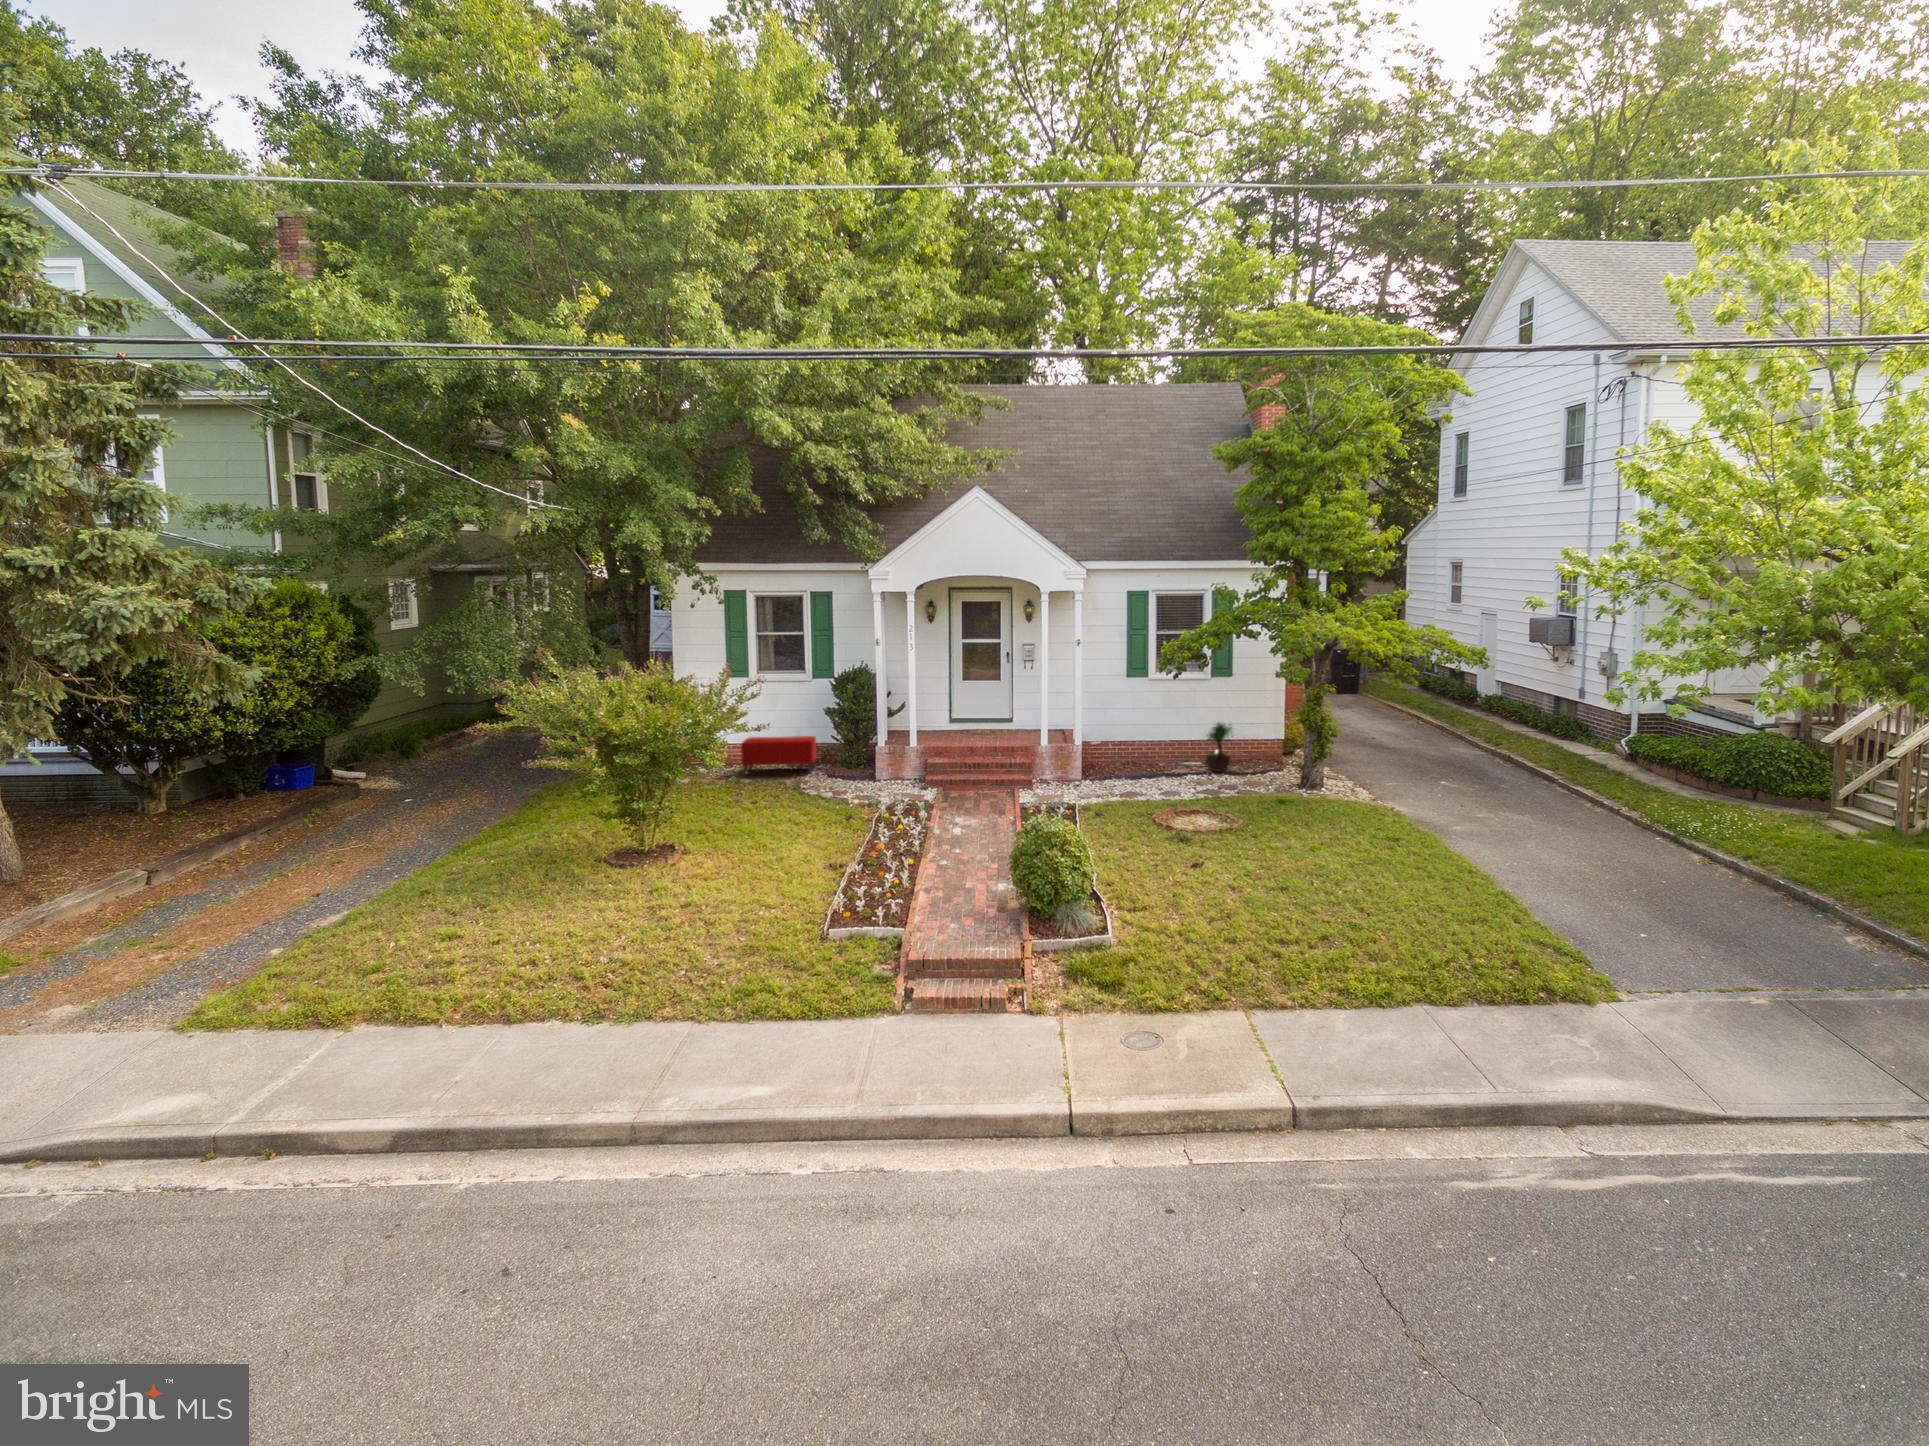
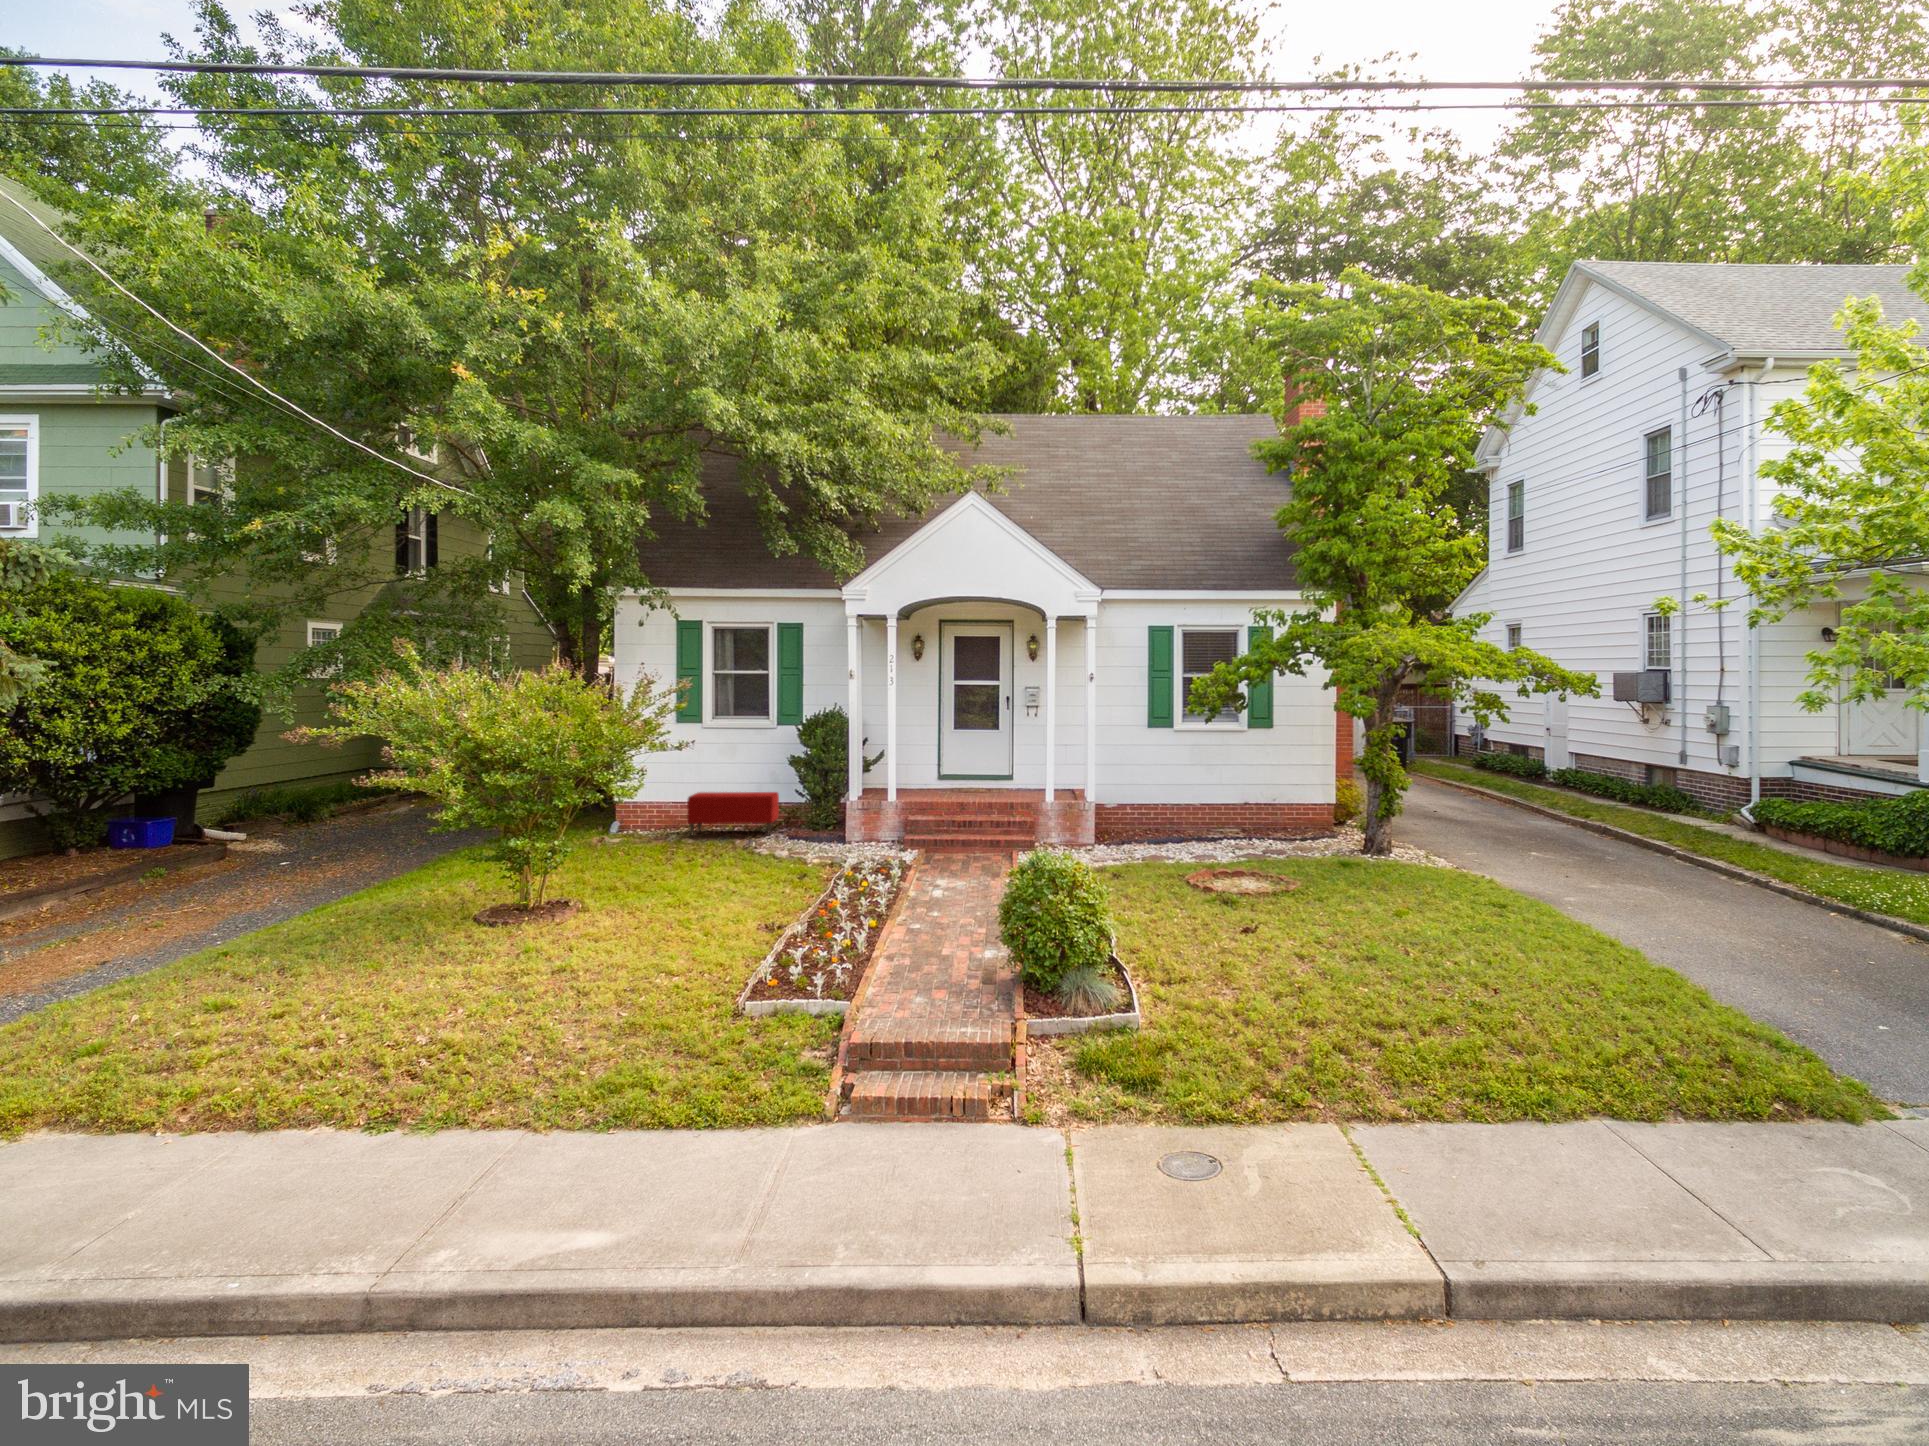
potted tree: present [1206,722,1232,771] -> none [1241,772,1280,838]

